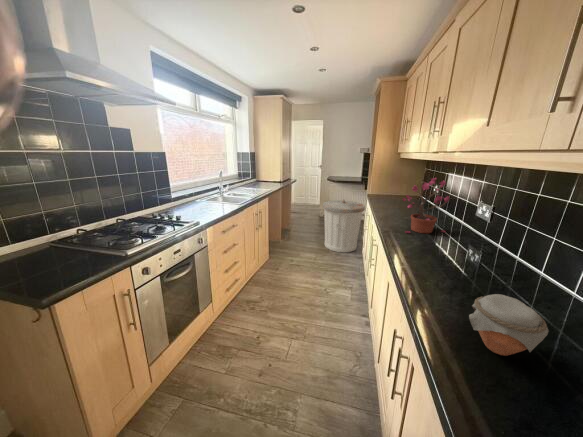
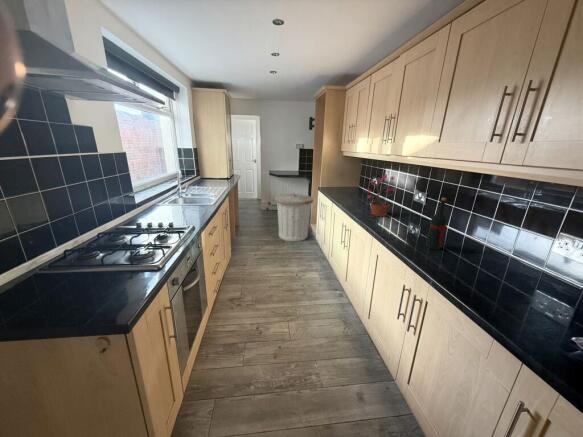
wine bottle: none [459,211,496,291] -> present [425,198,447,250]
jar: present [469,294,549,356] -> none [451,247,491,280]

